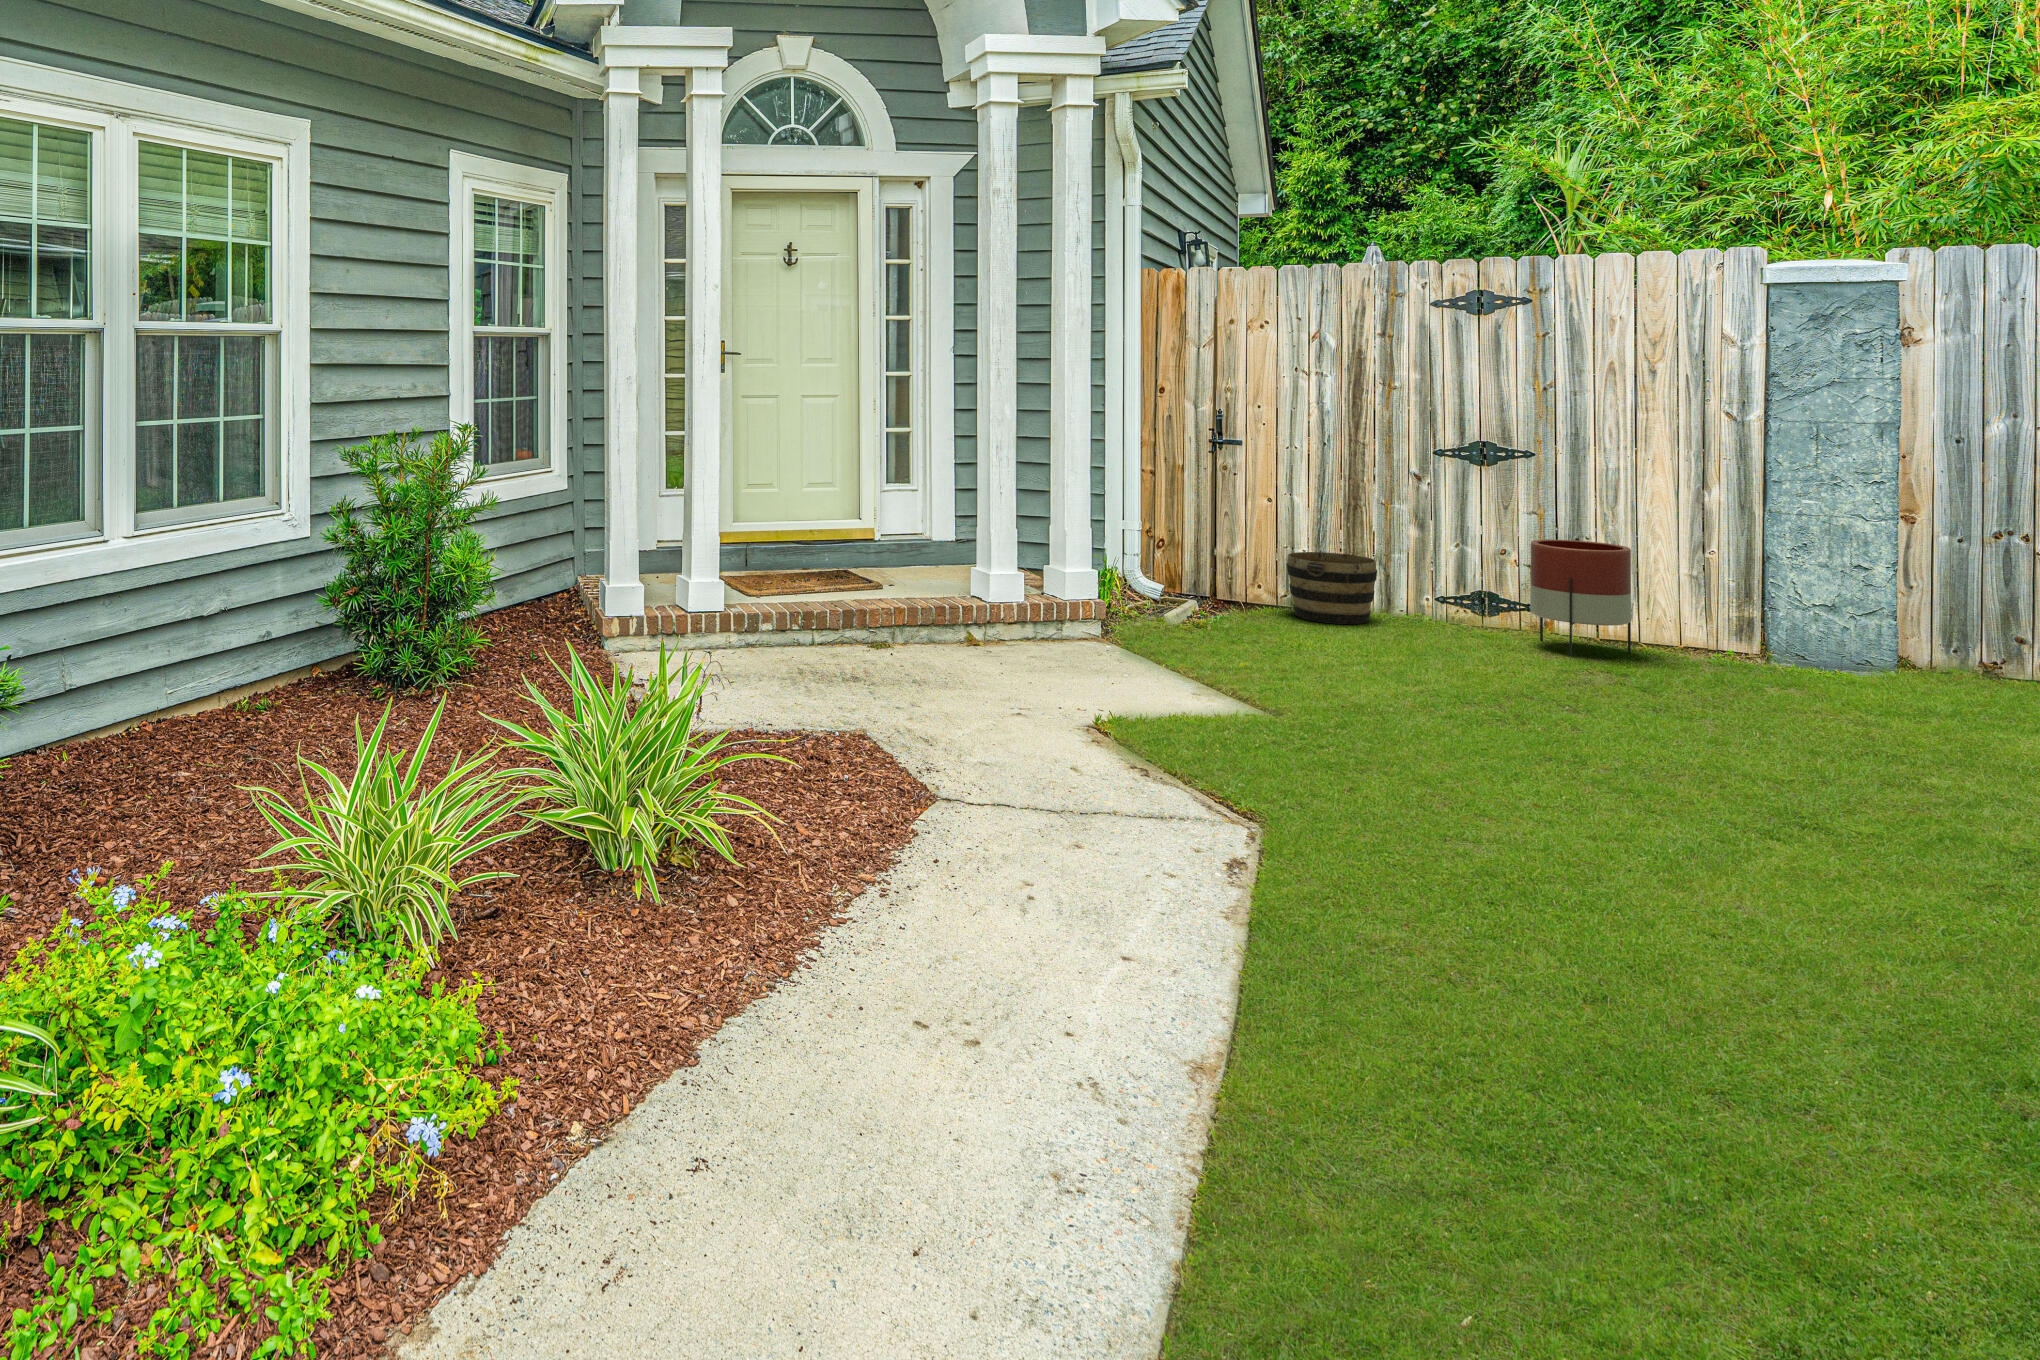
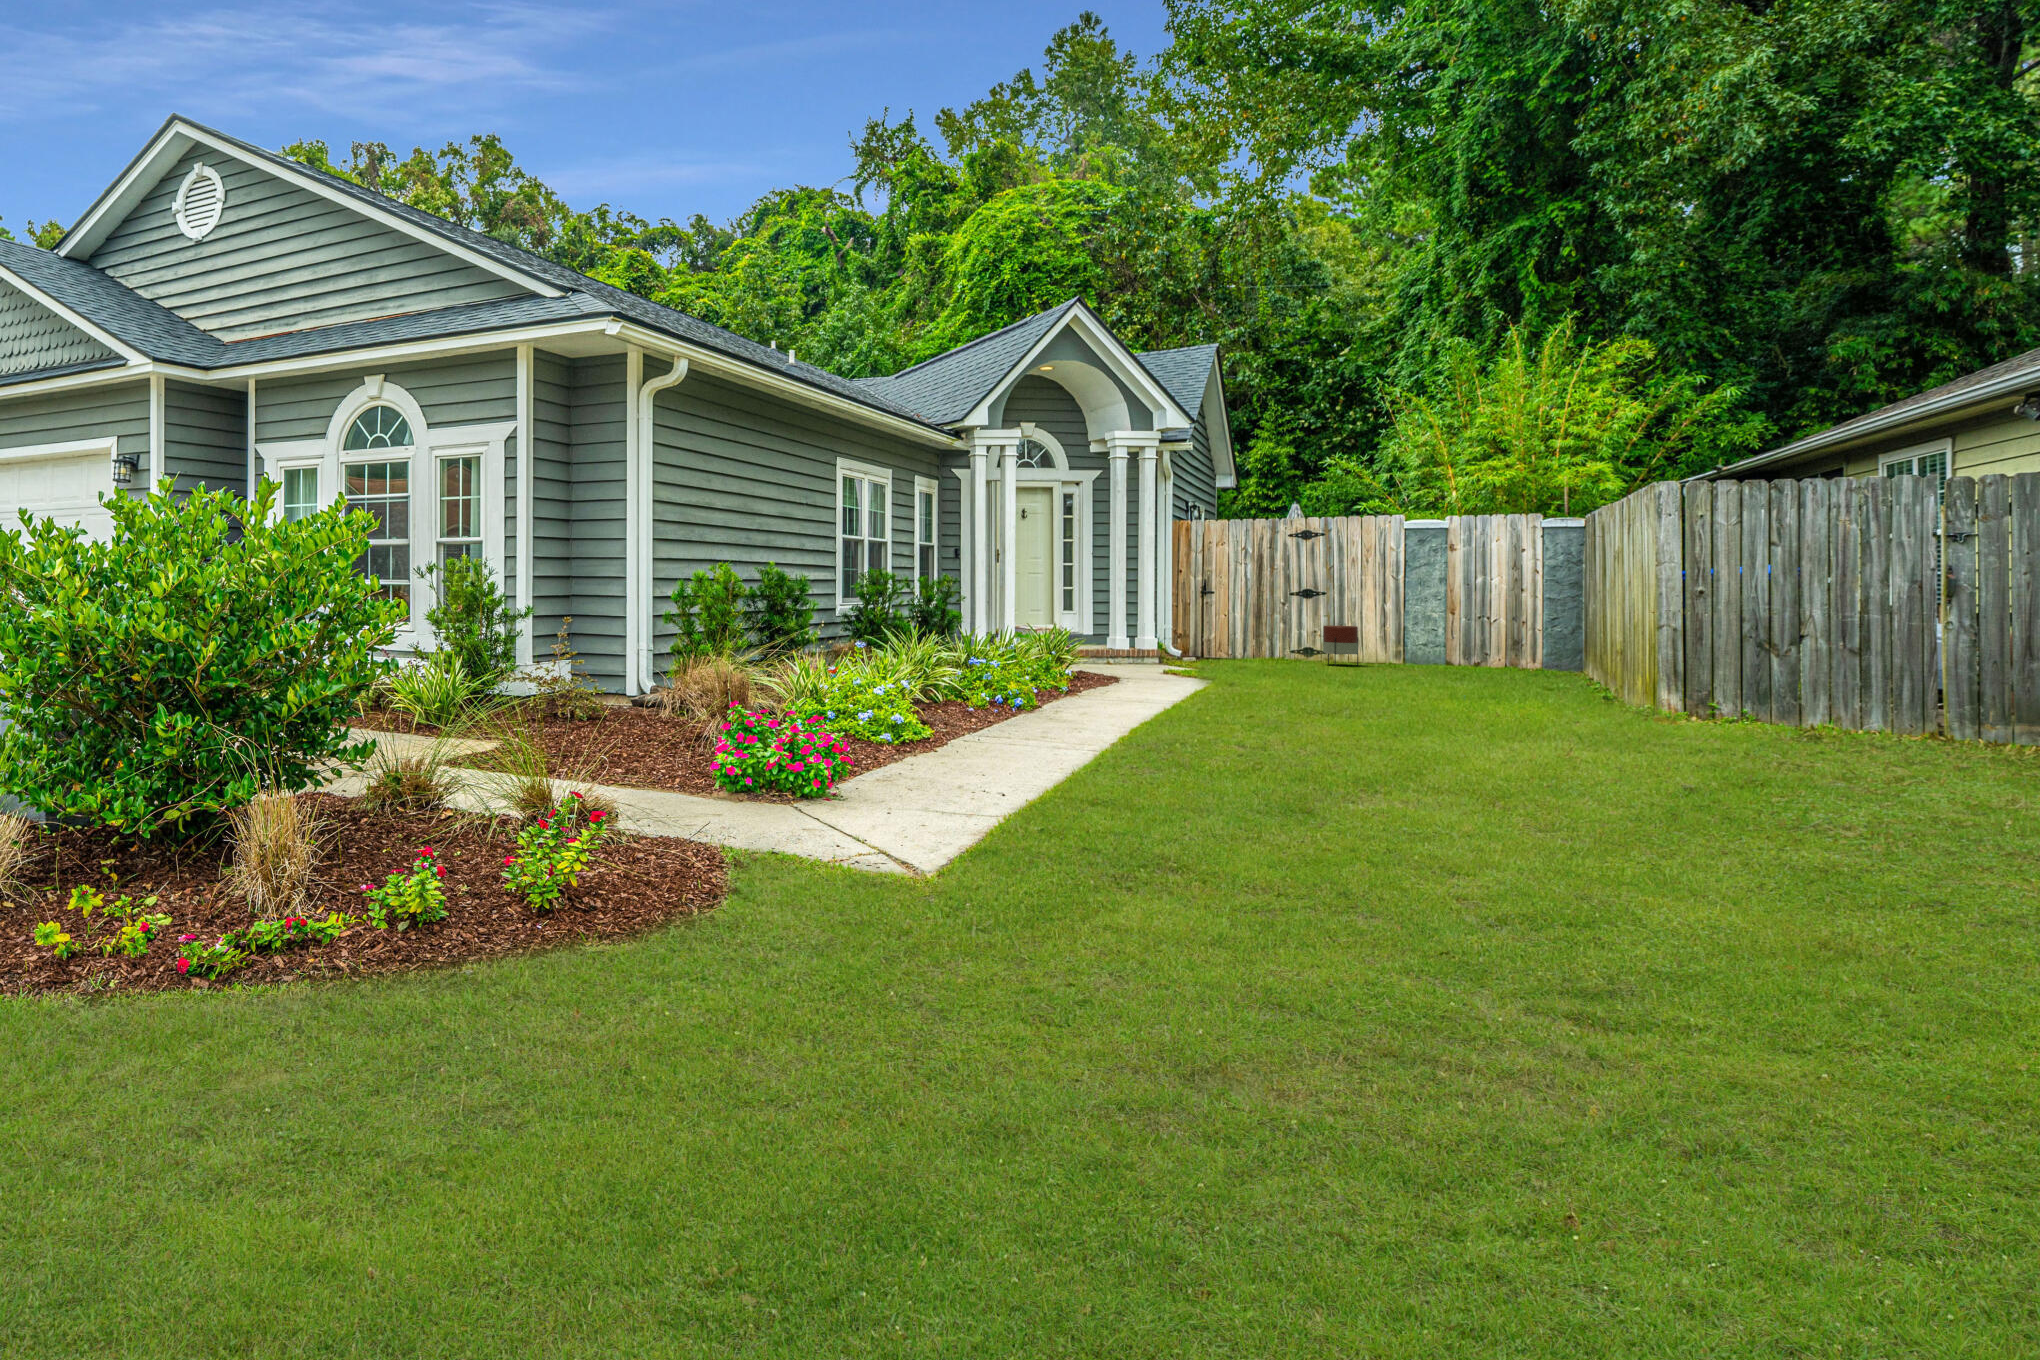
bucket: present [1287,552,1377,624] -> none [1234,636,1269,662]

